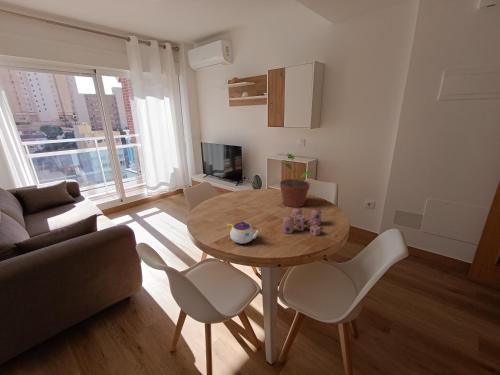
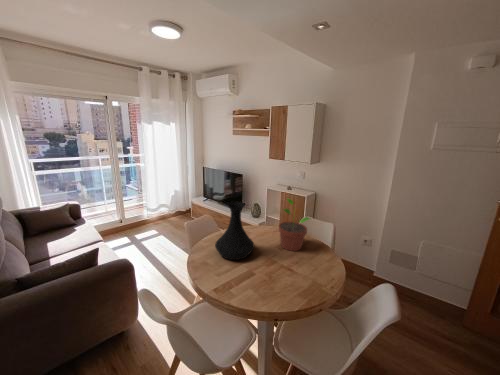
vase: none [215,158,256,217] -> present [215,202,254,260]
candle: present [283,208,322,236] -> none [279,257,318,288]
teapot: present [226,222,261,244] -> none [226,271,259,295]

